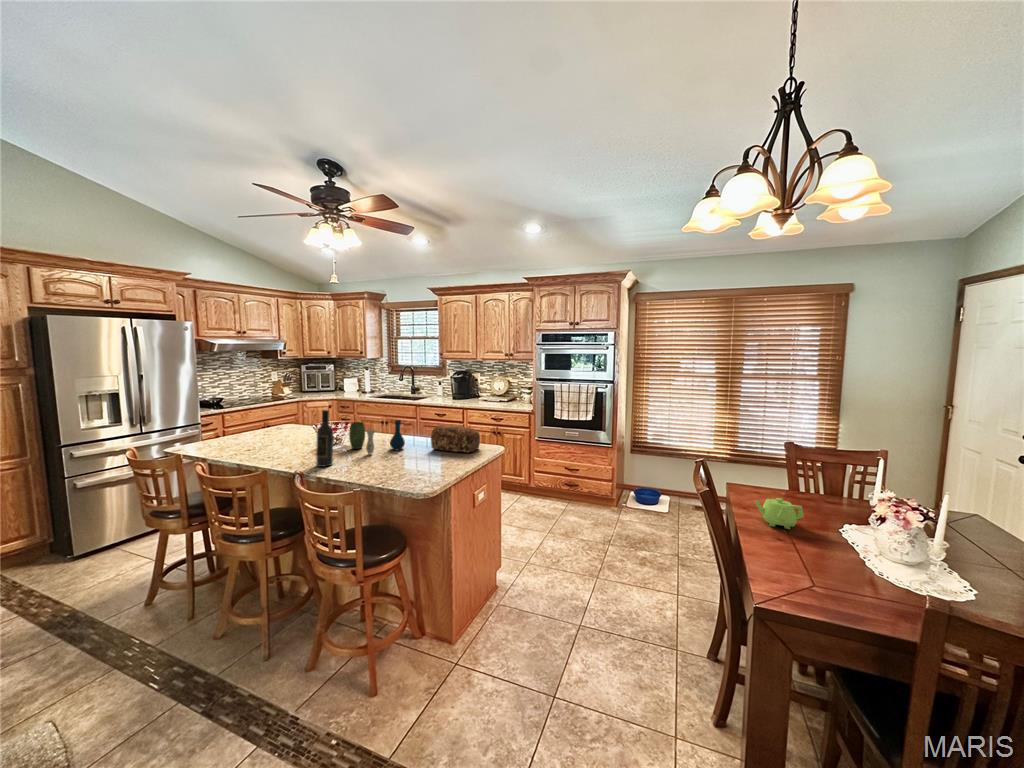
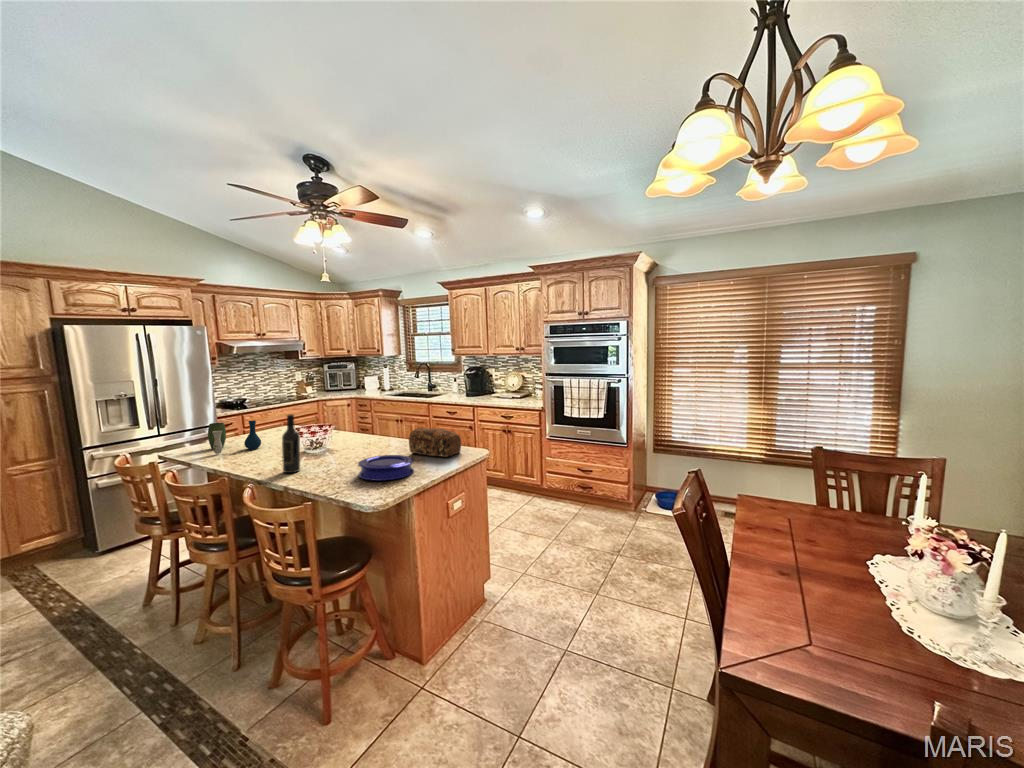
vase: present [349,420,405,454] -> present [208,421,261,454]
plate: none [395,450,446,472] -> present [358,455,414,481]
teapot: present [755,498,804,529] -> none [757,520,819,560]

